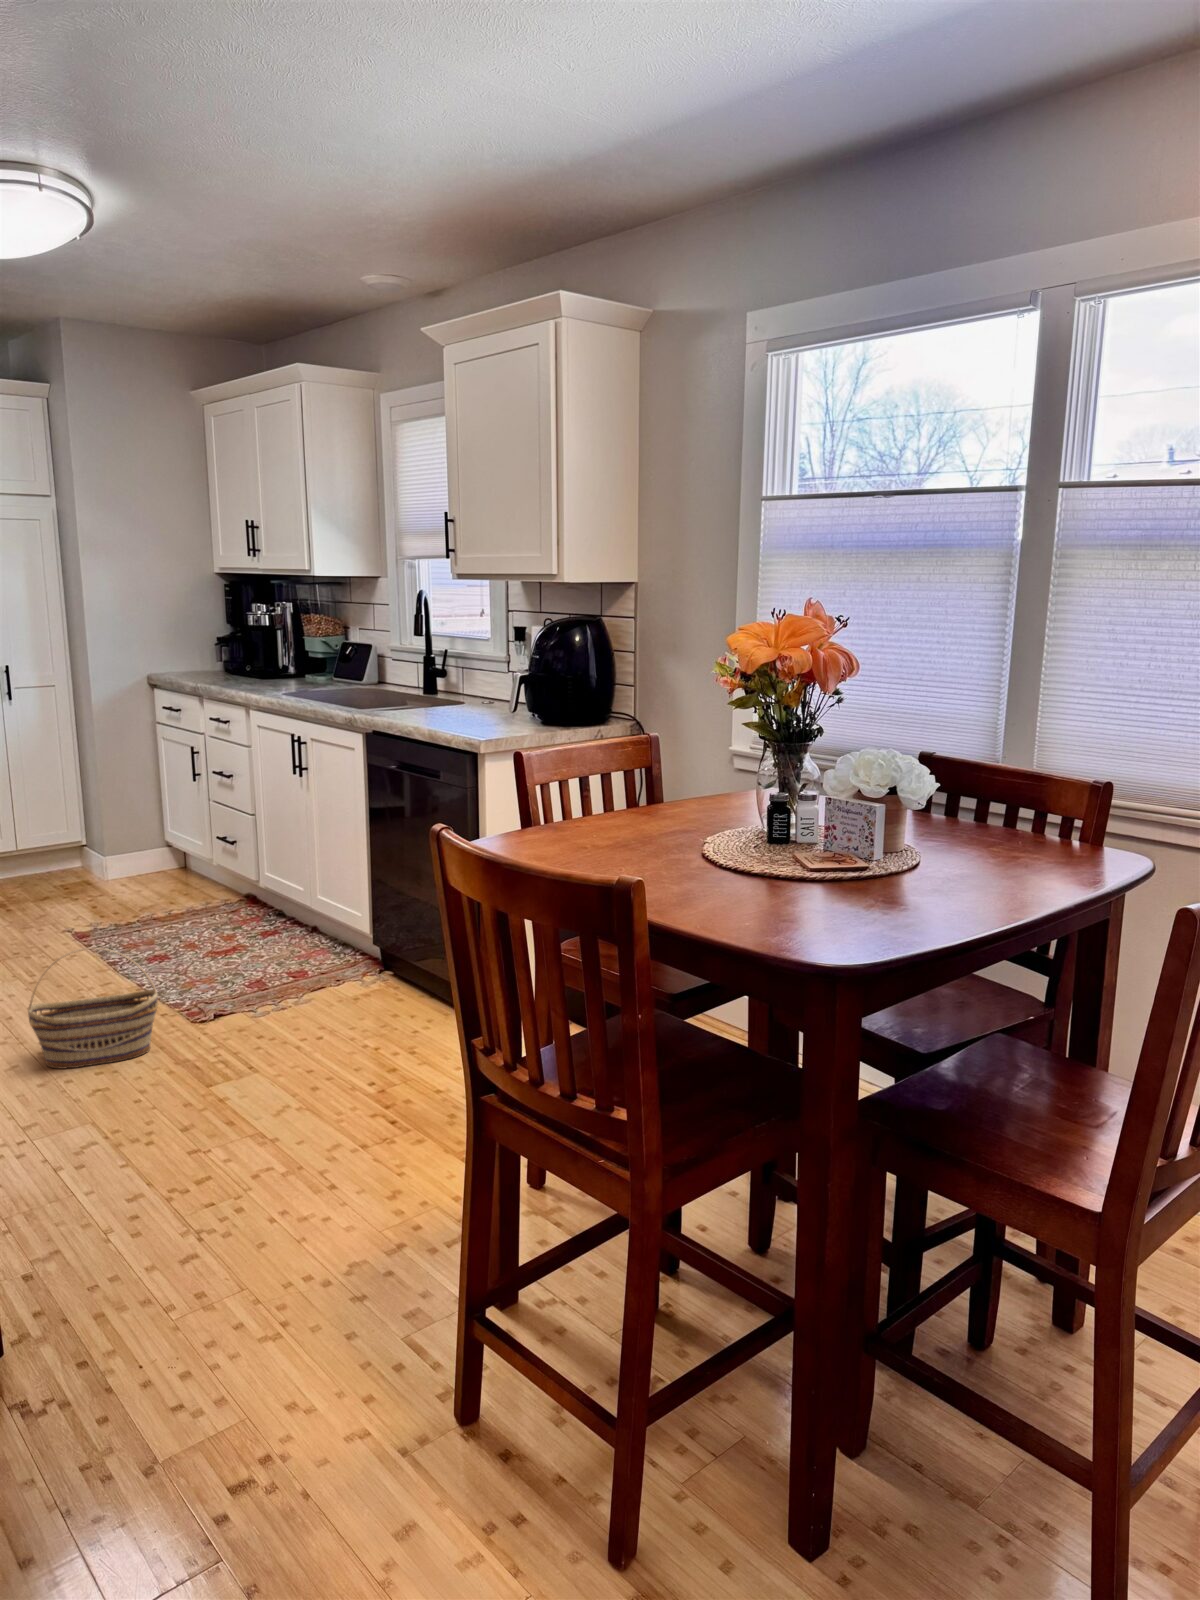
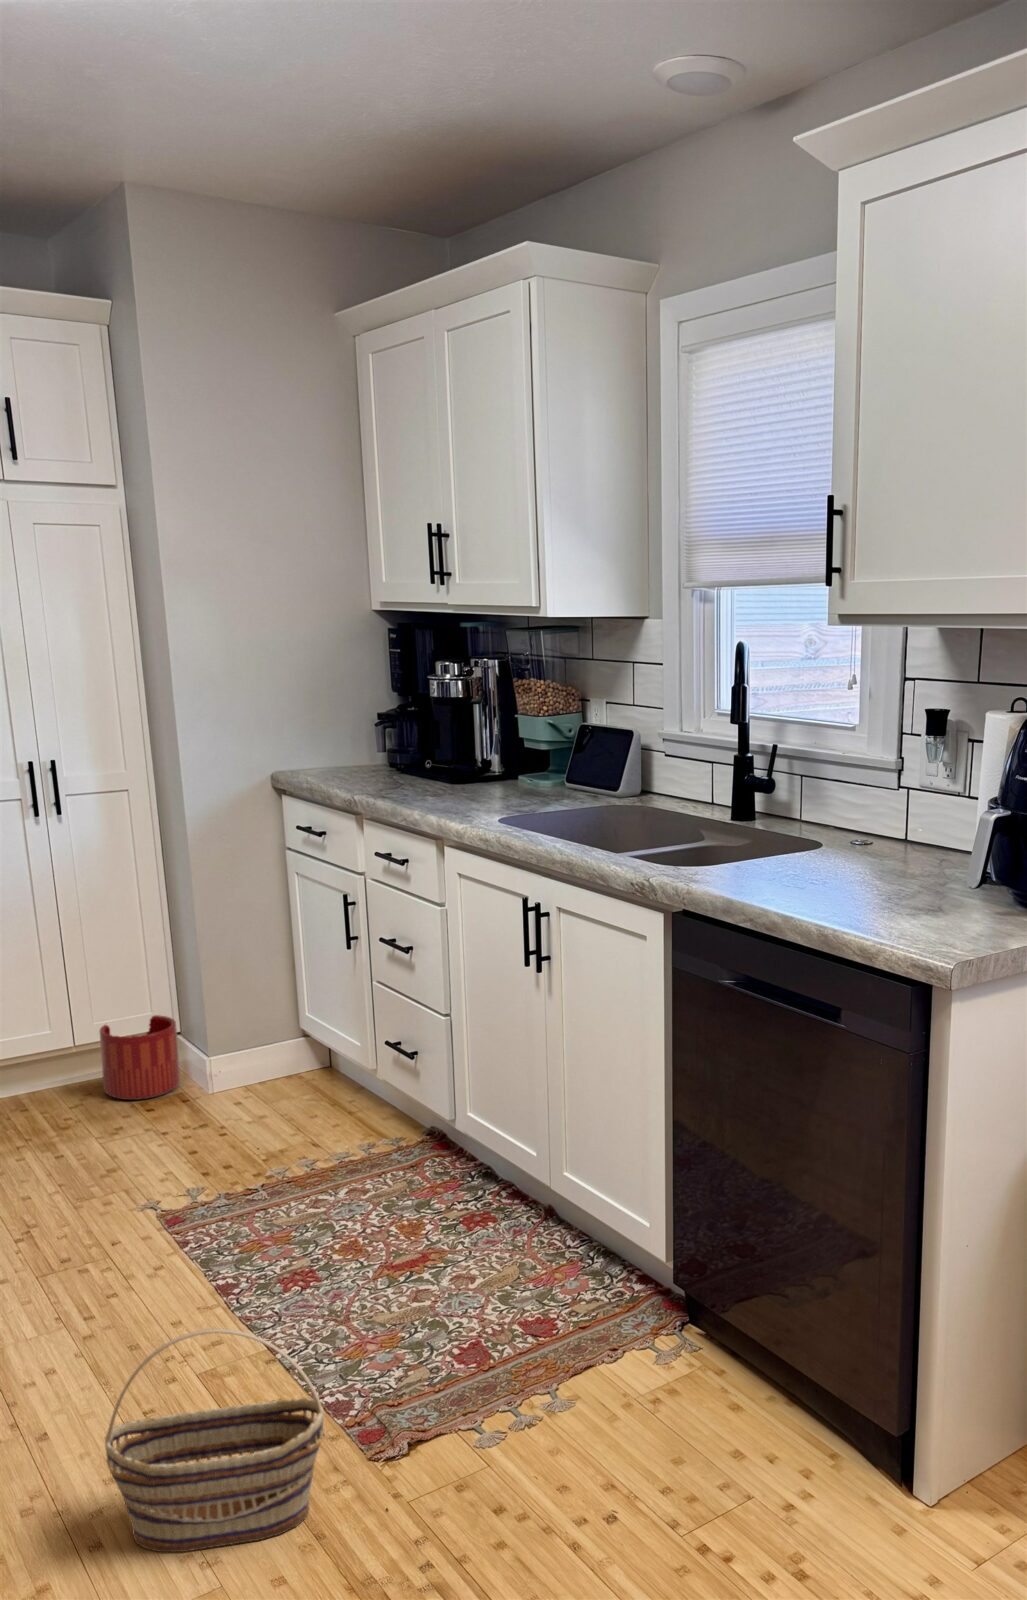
planter: none [27,834,85,886] -> present [100,1015,180,1100]

